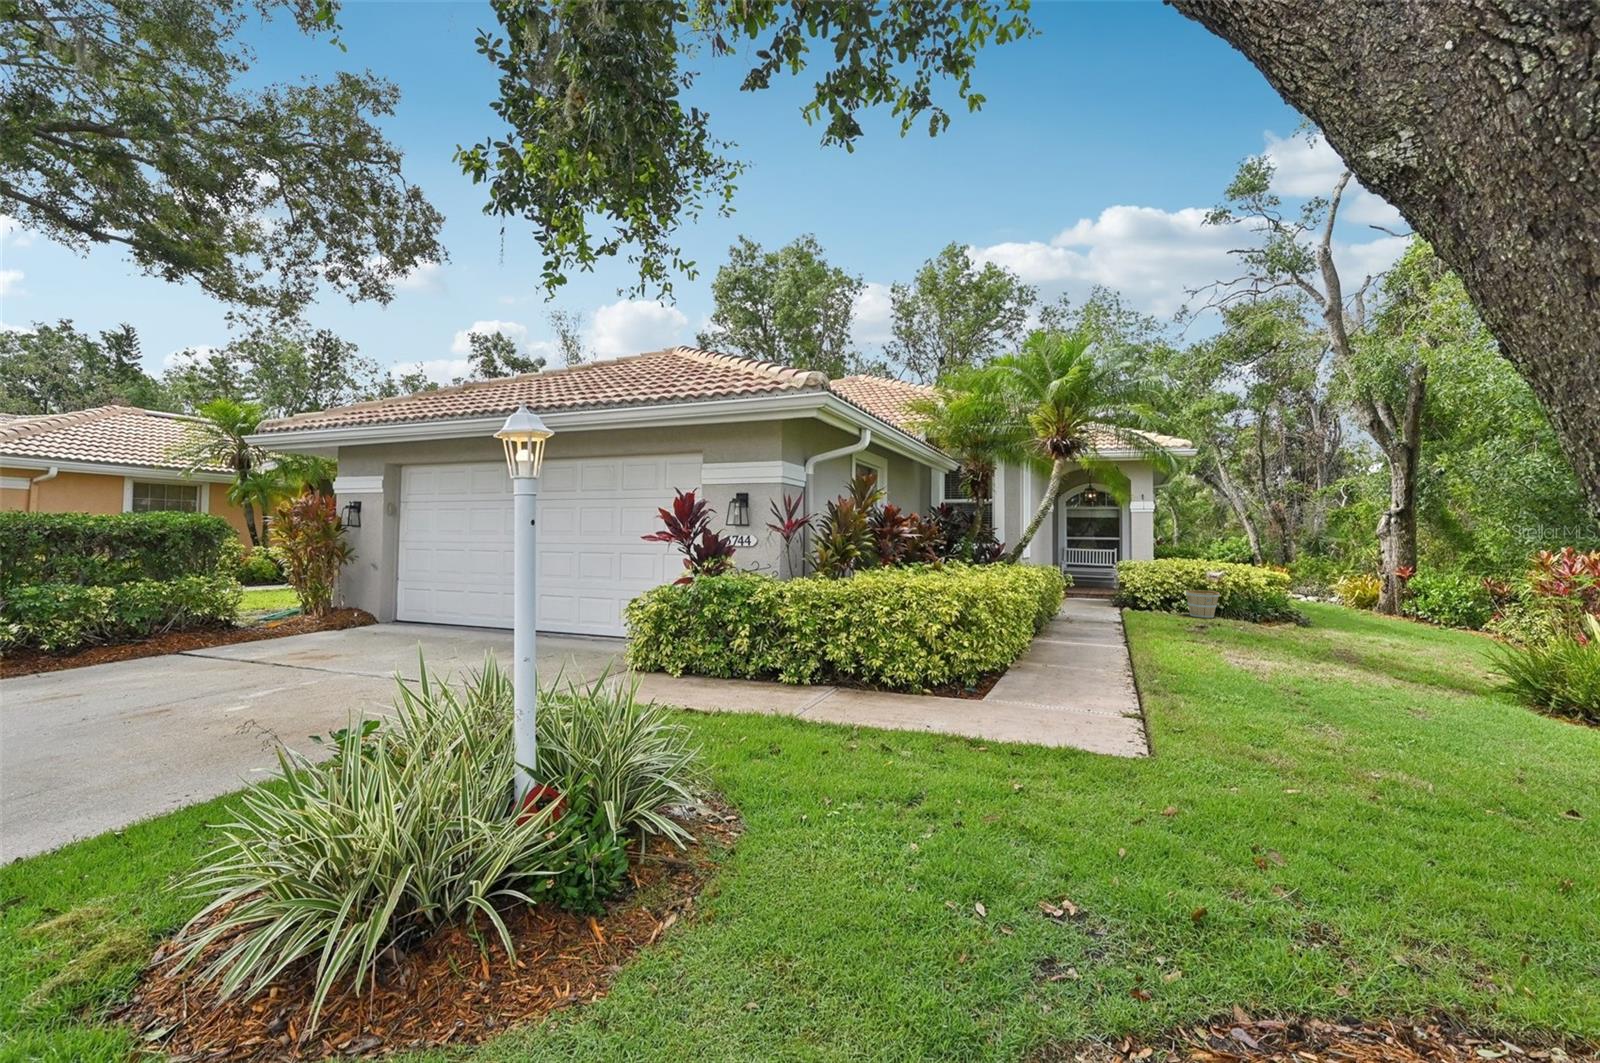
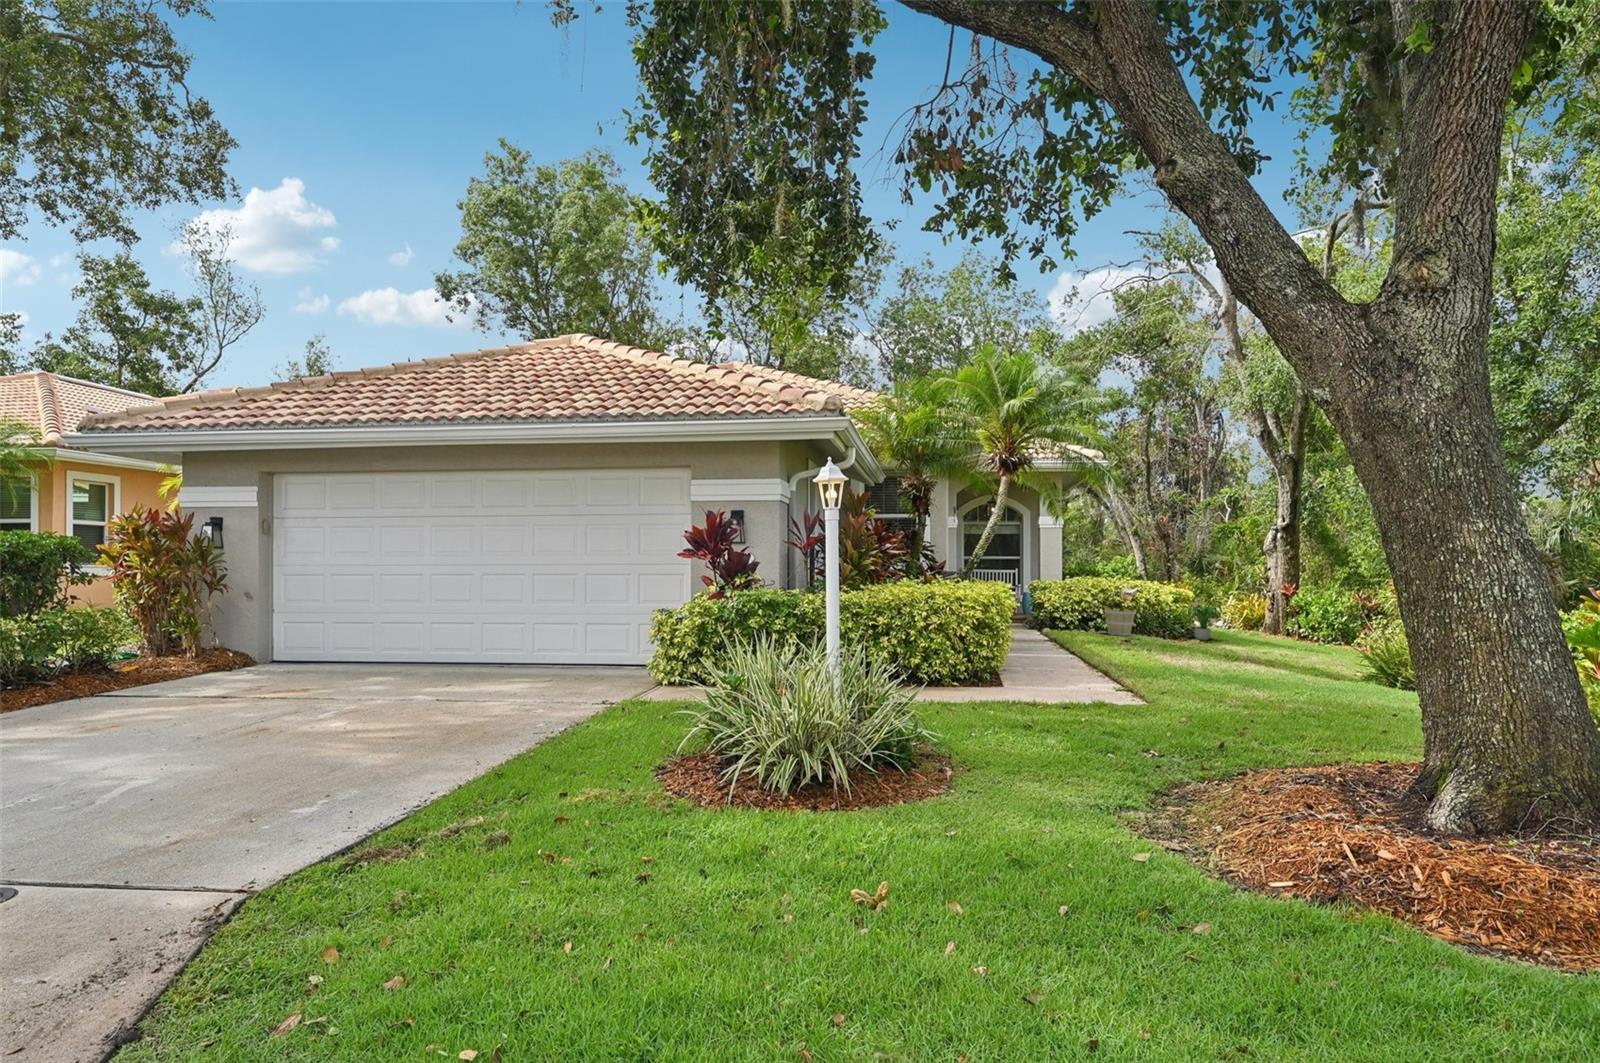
potted plant: none [1276,589,1318,624] -> present [1188,605,1222,640]

